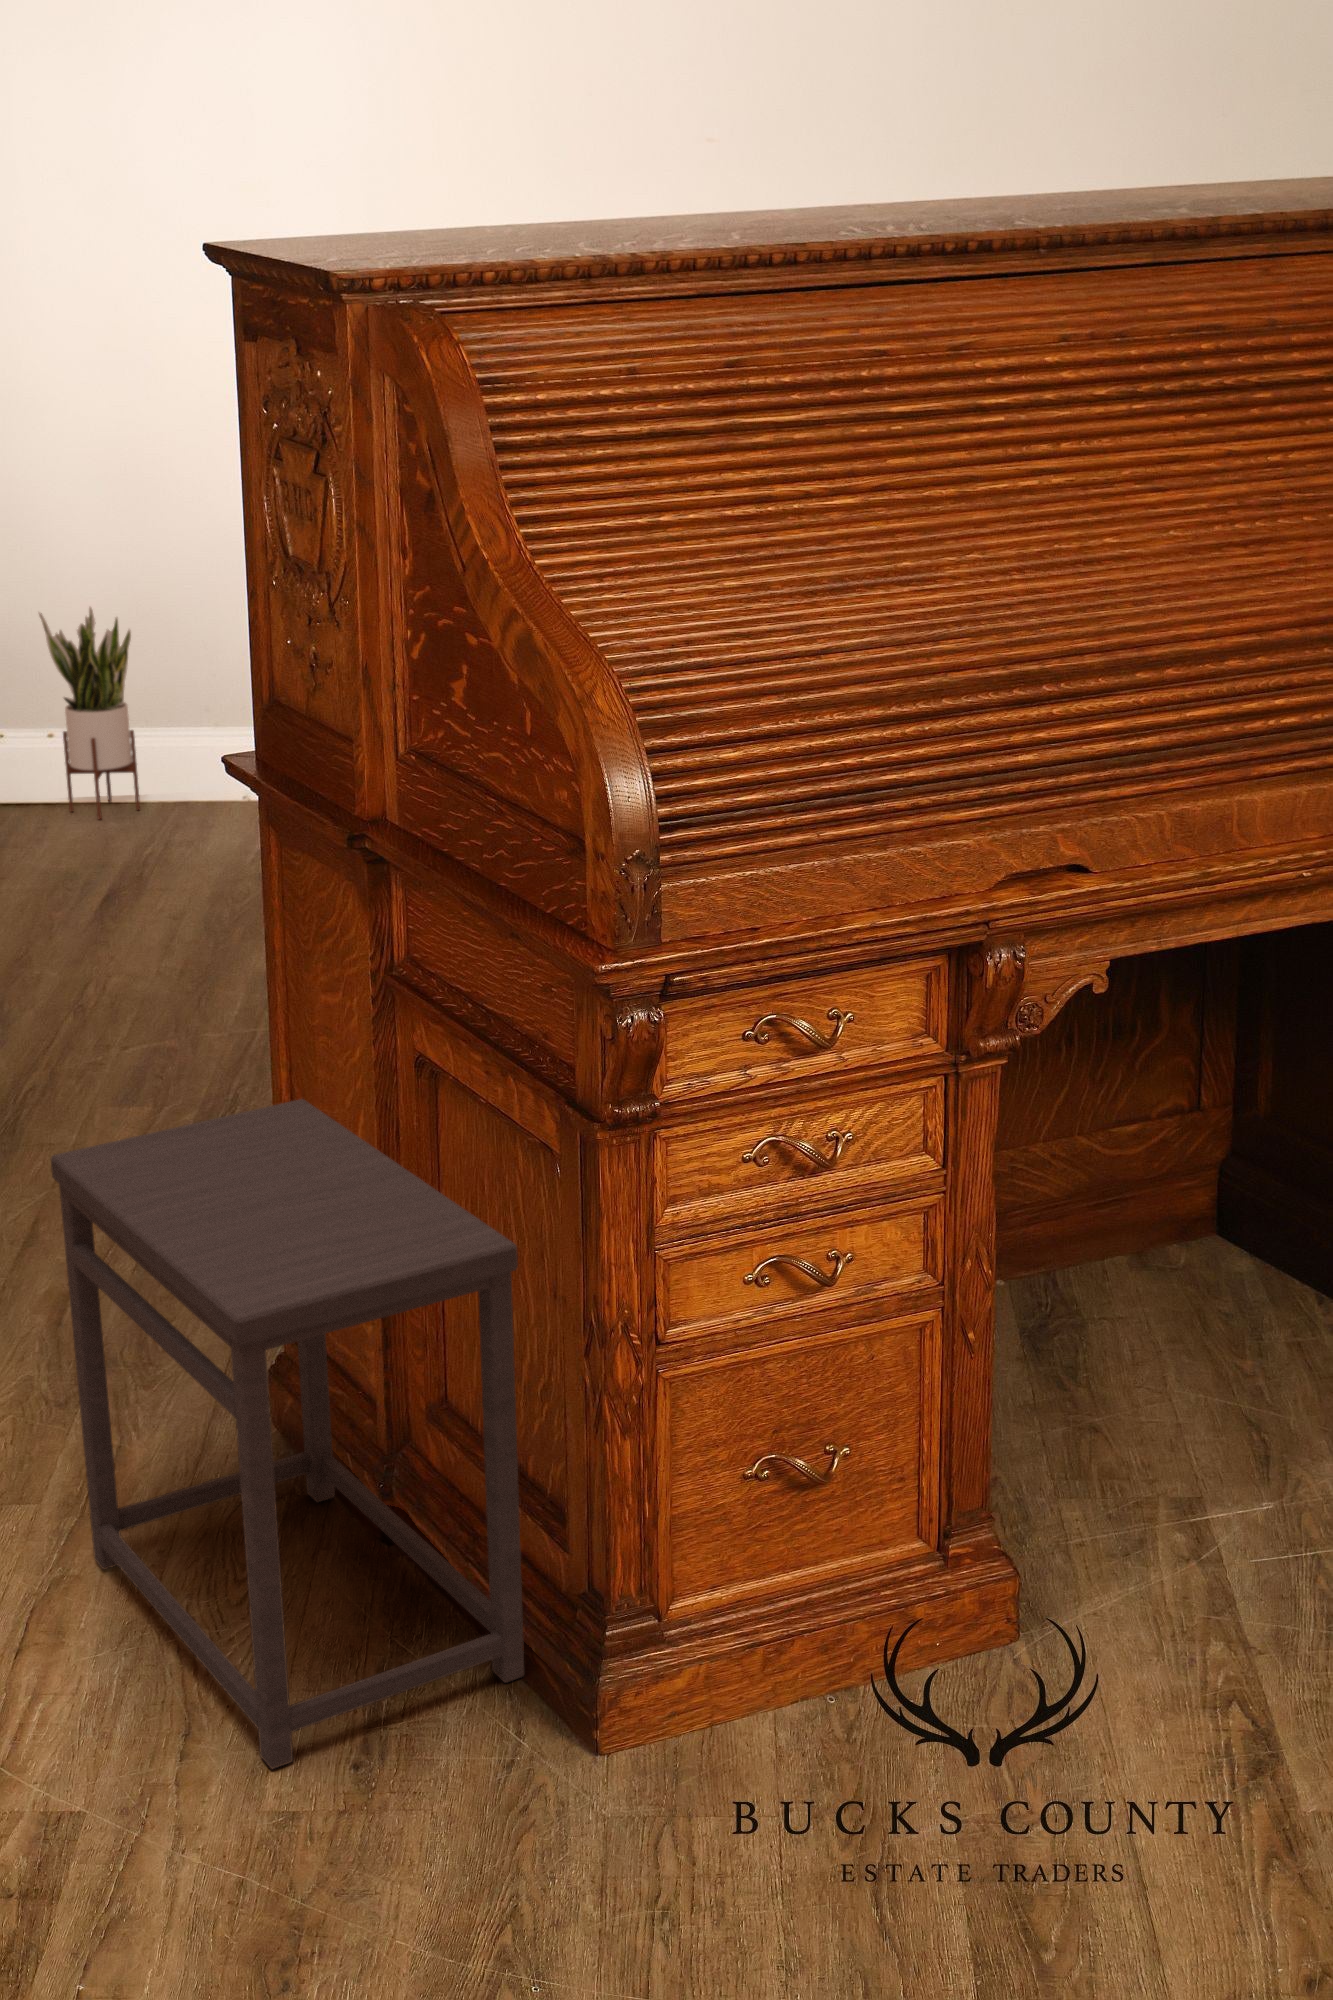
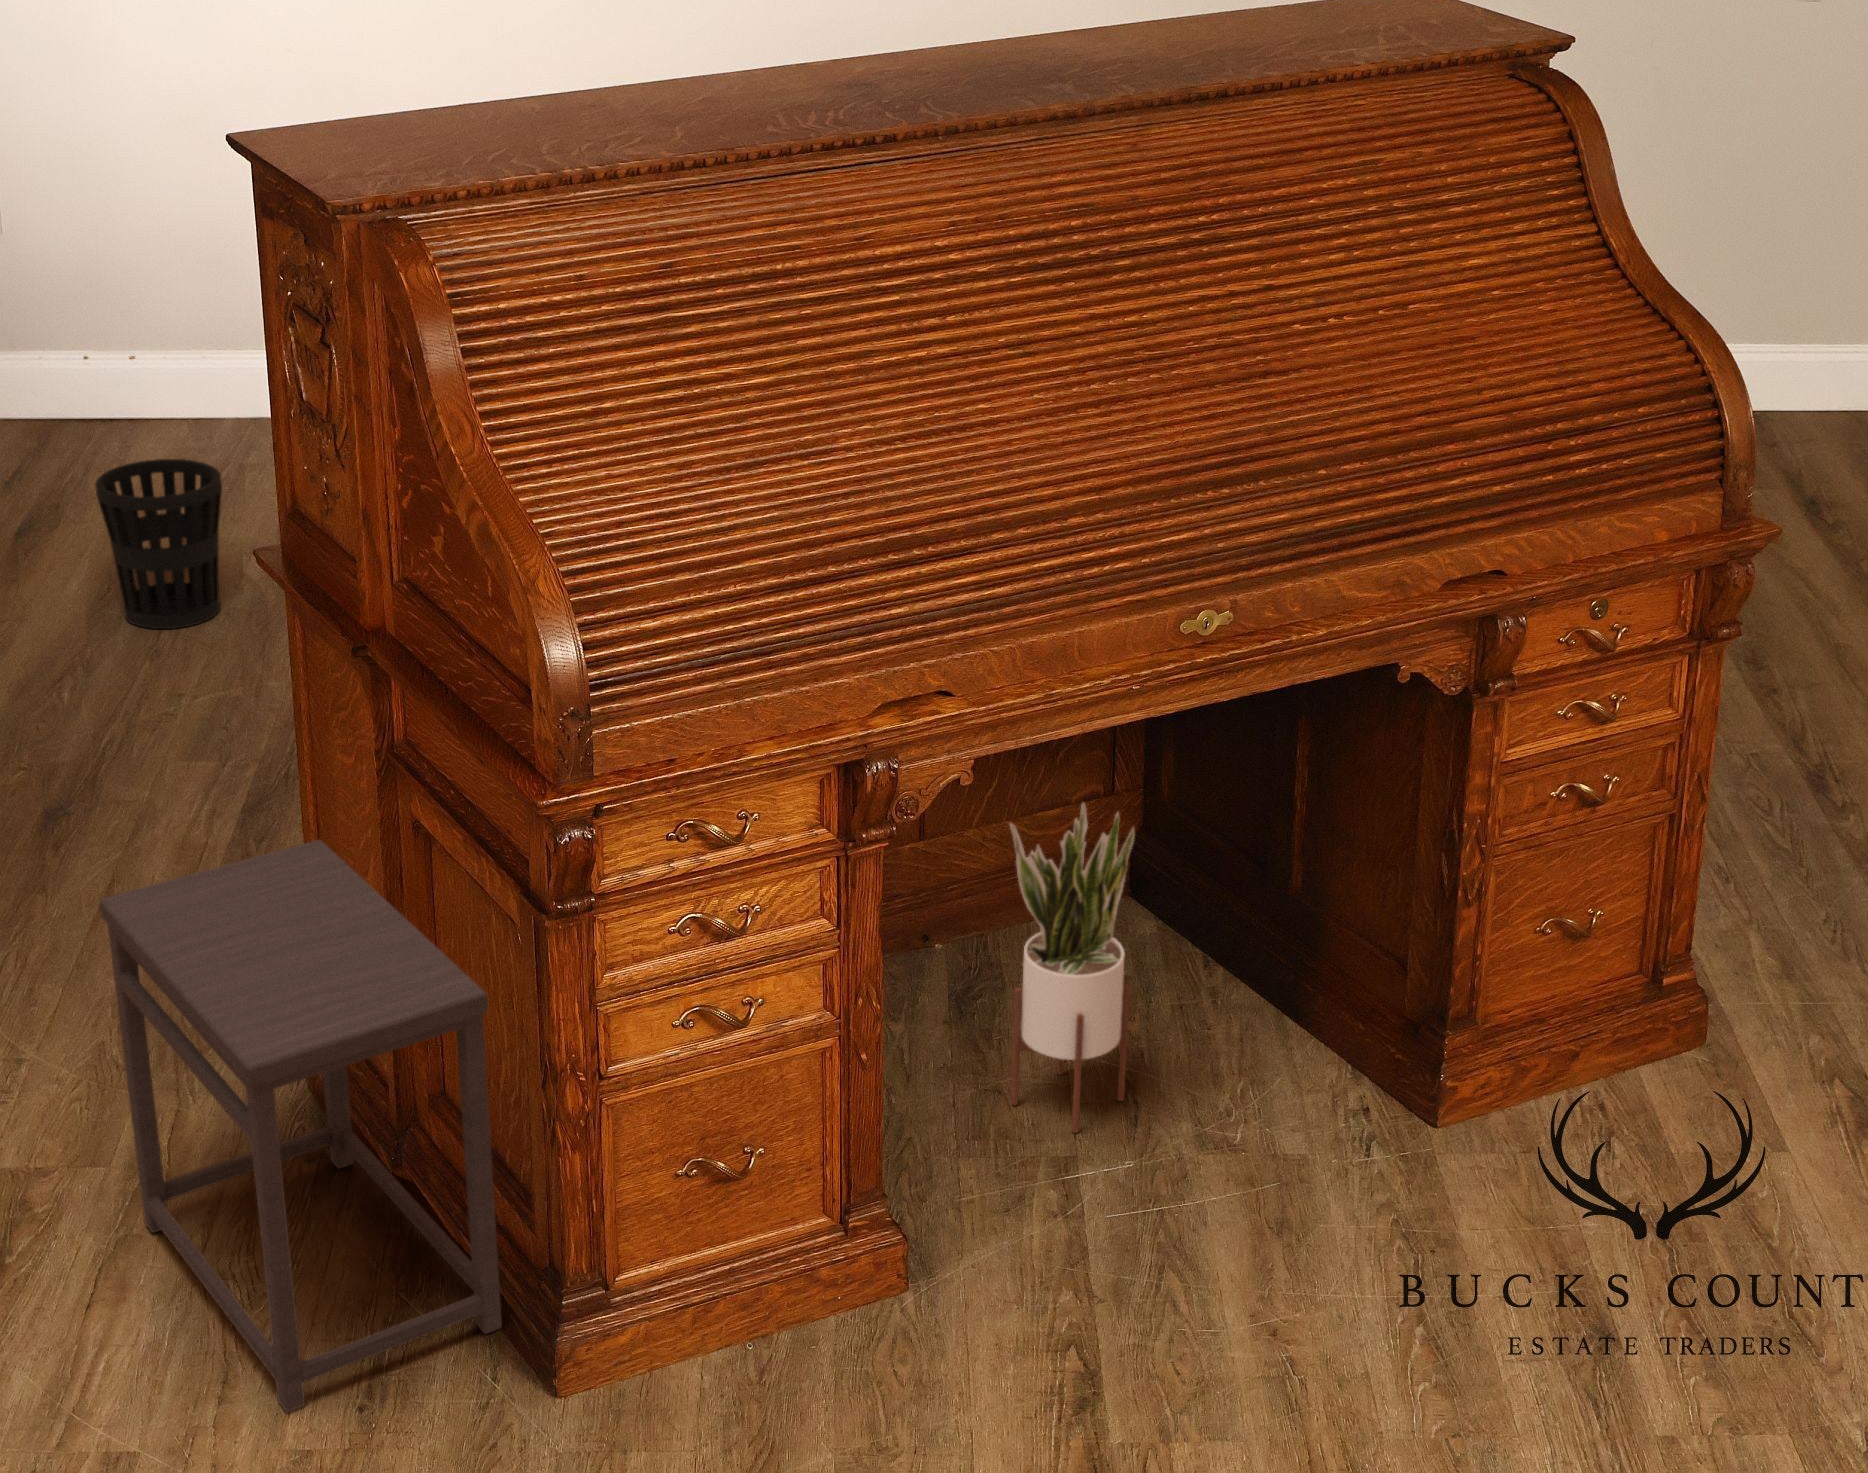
potted plant: present [39,607,140,819] -> present [1010,803,1135,1133]
wastebasket: none [28,806,160,984] -> present [96,459,222,629]

